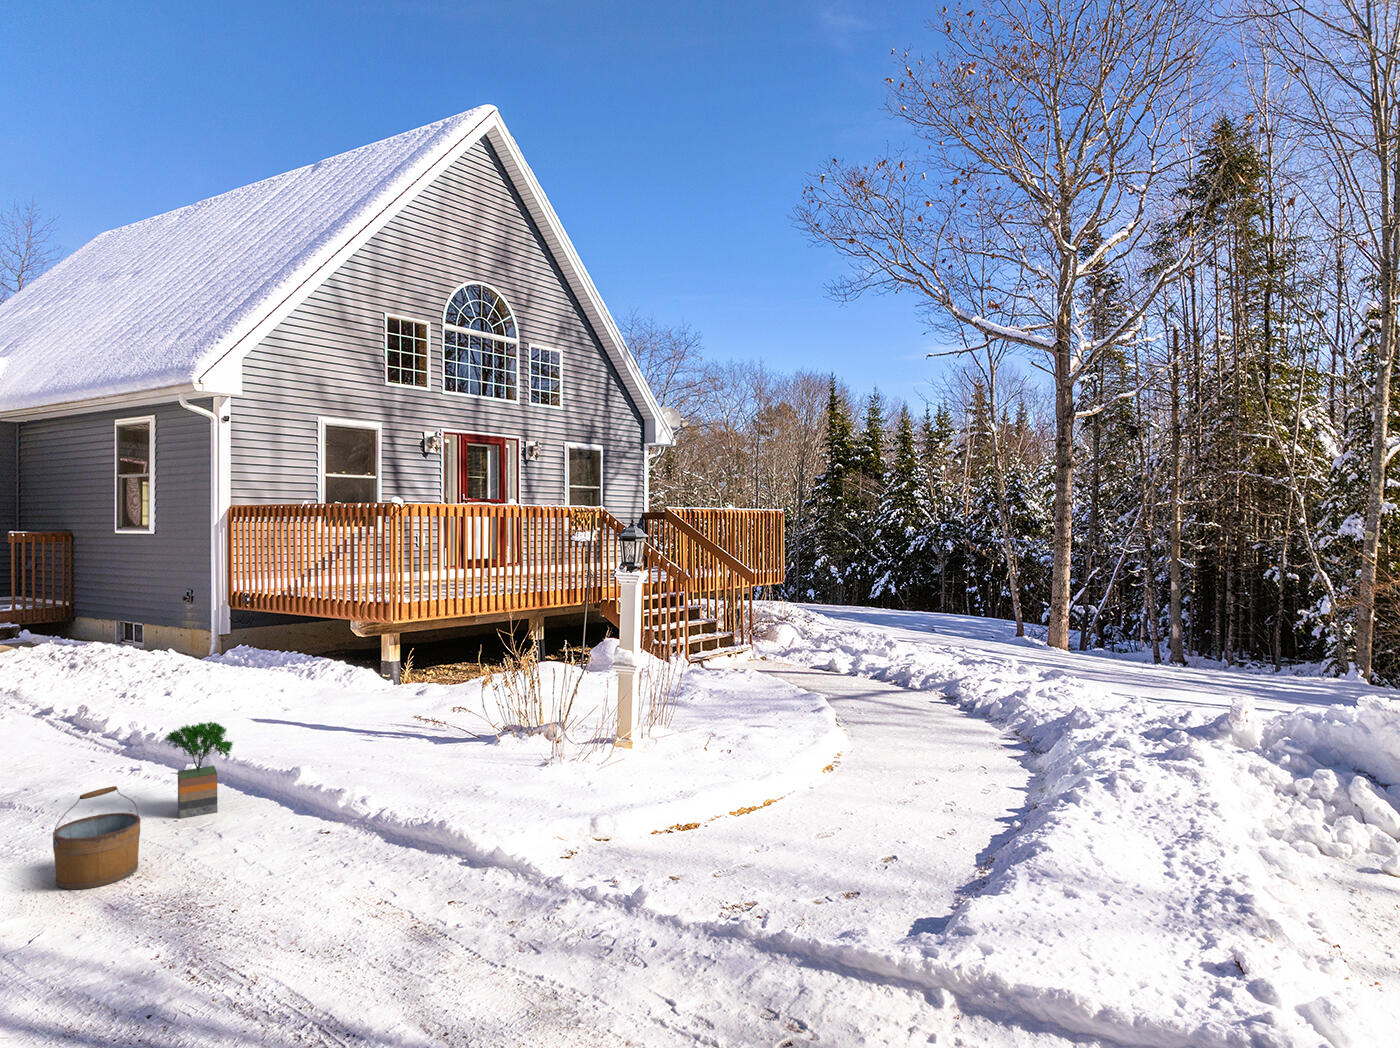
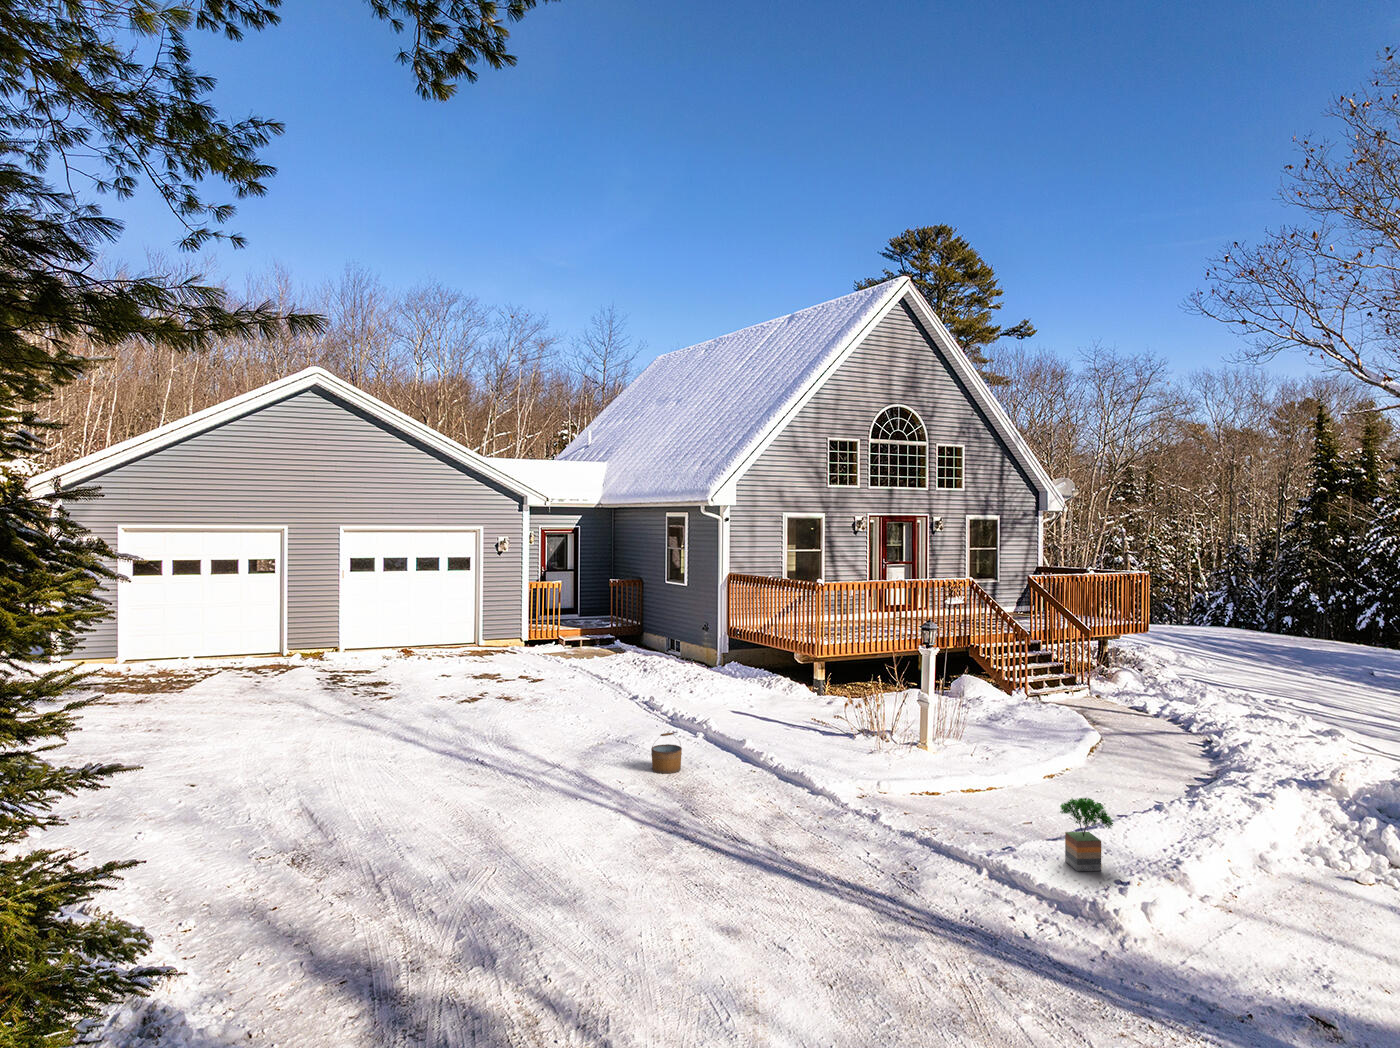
potted tree: present [165,722,233,818] -> present [1060,798,1113,871]

